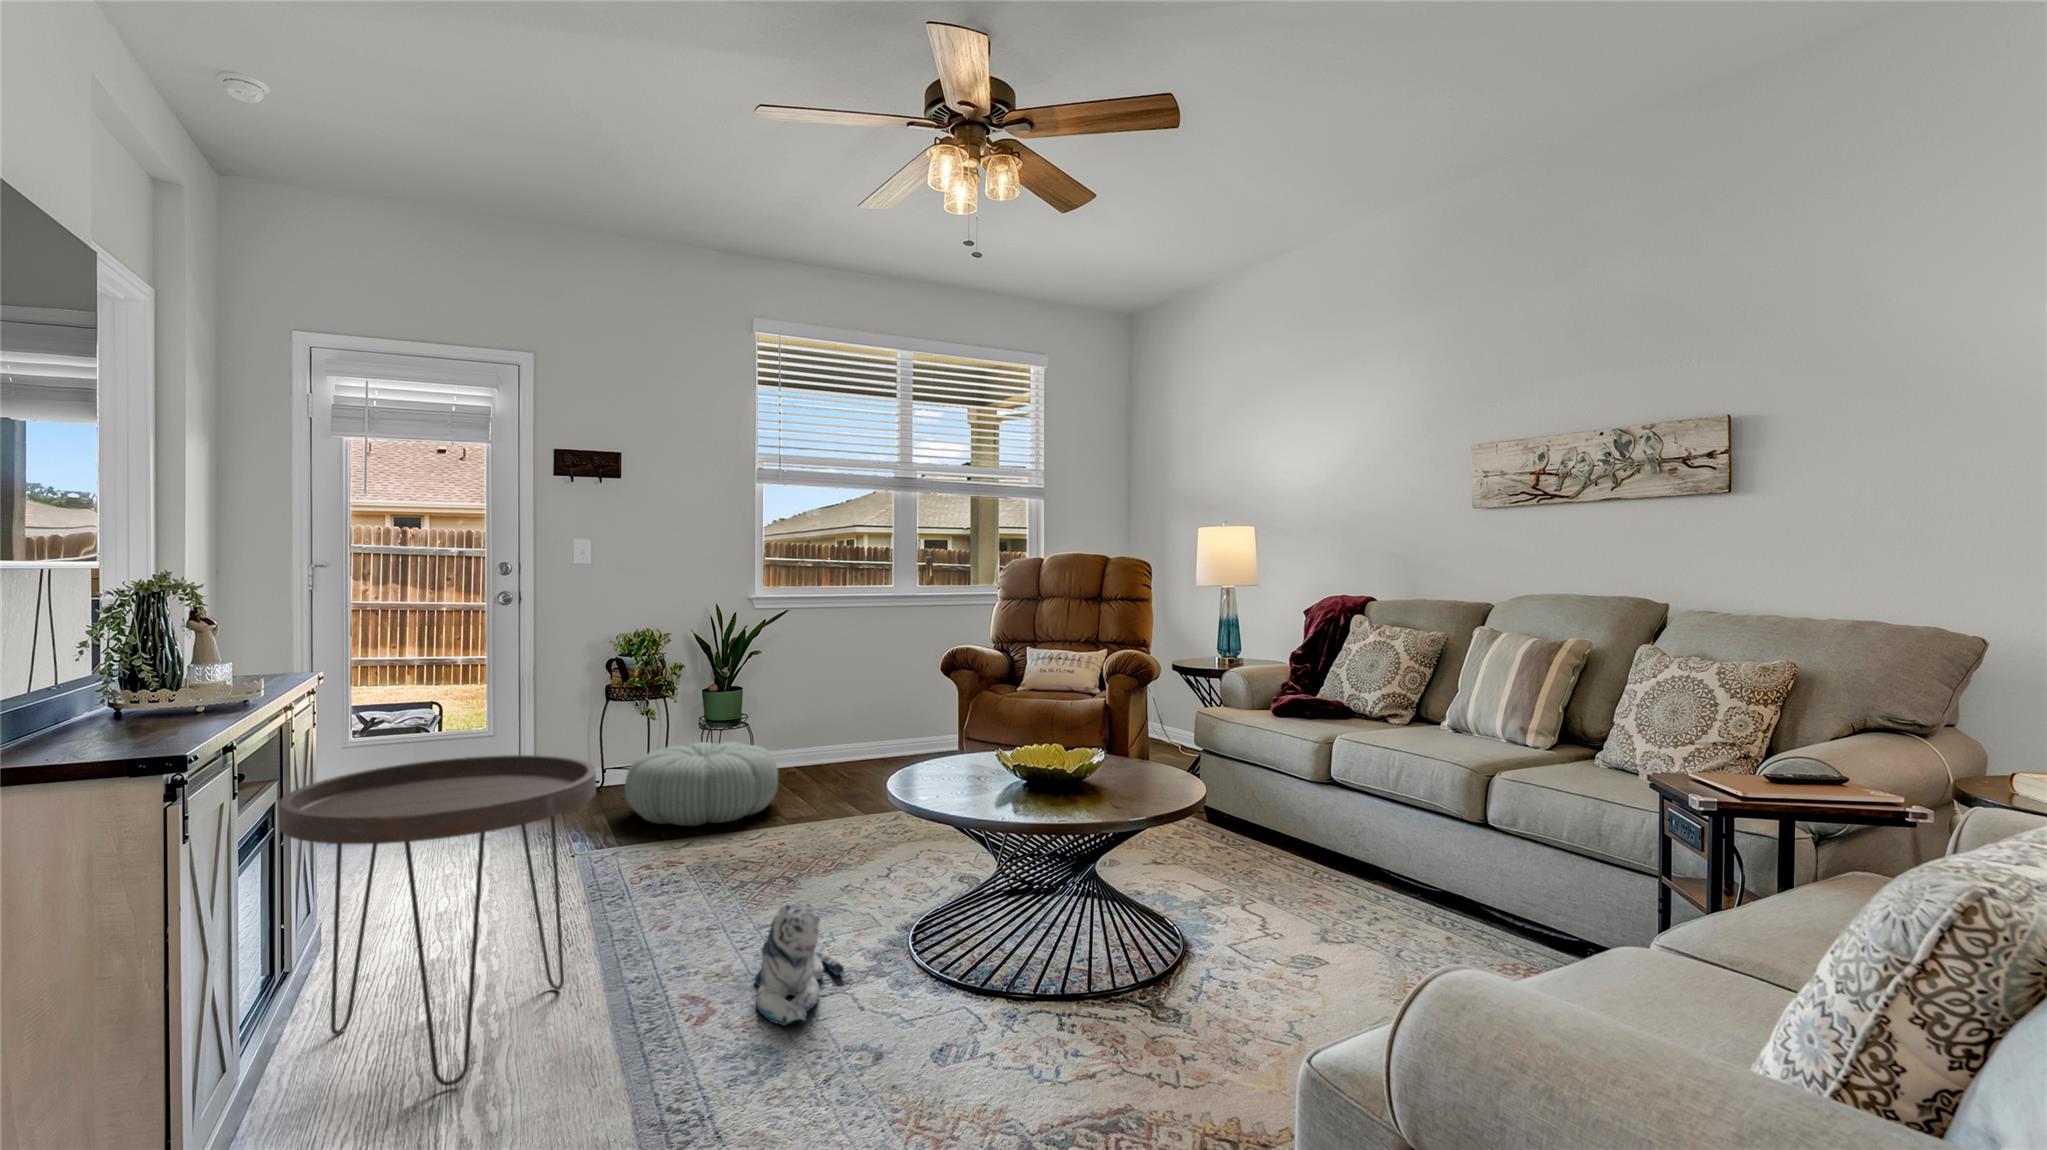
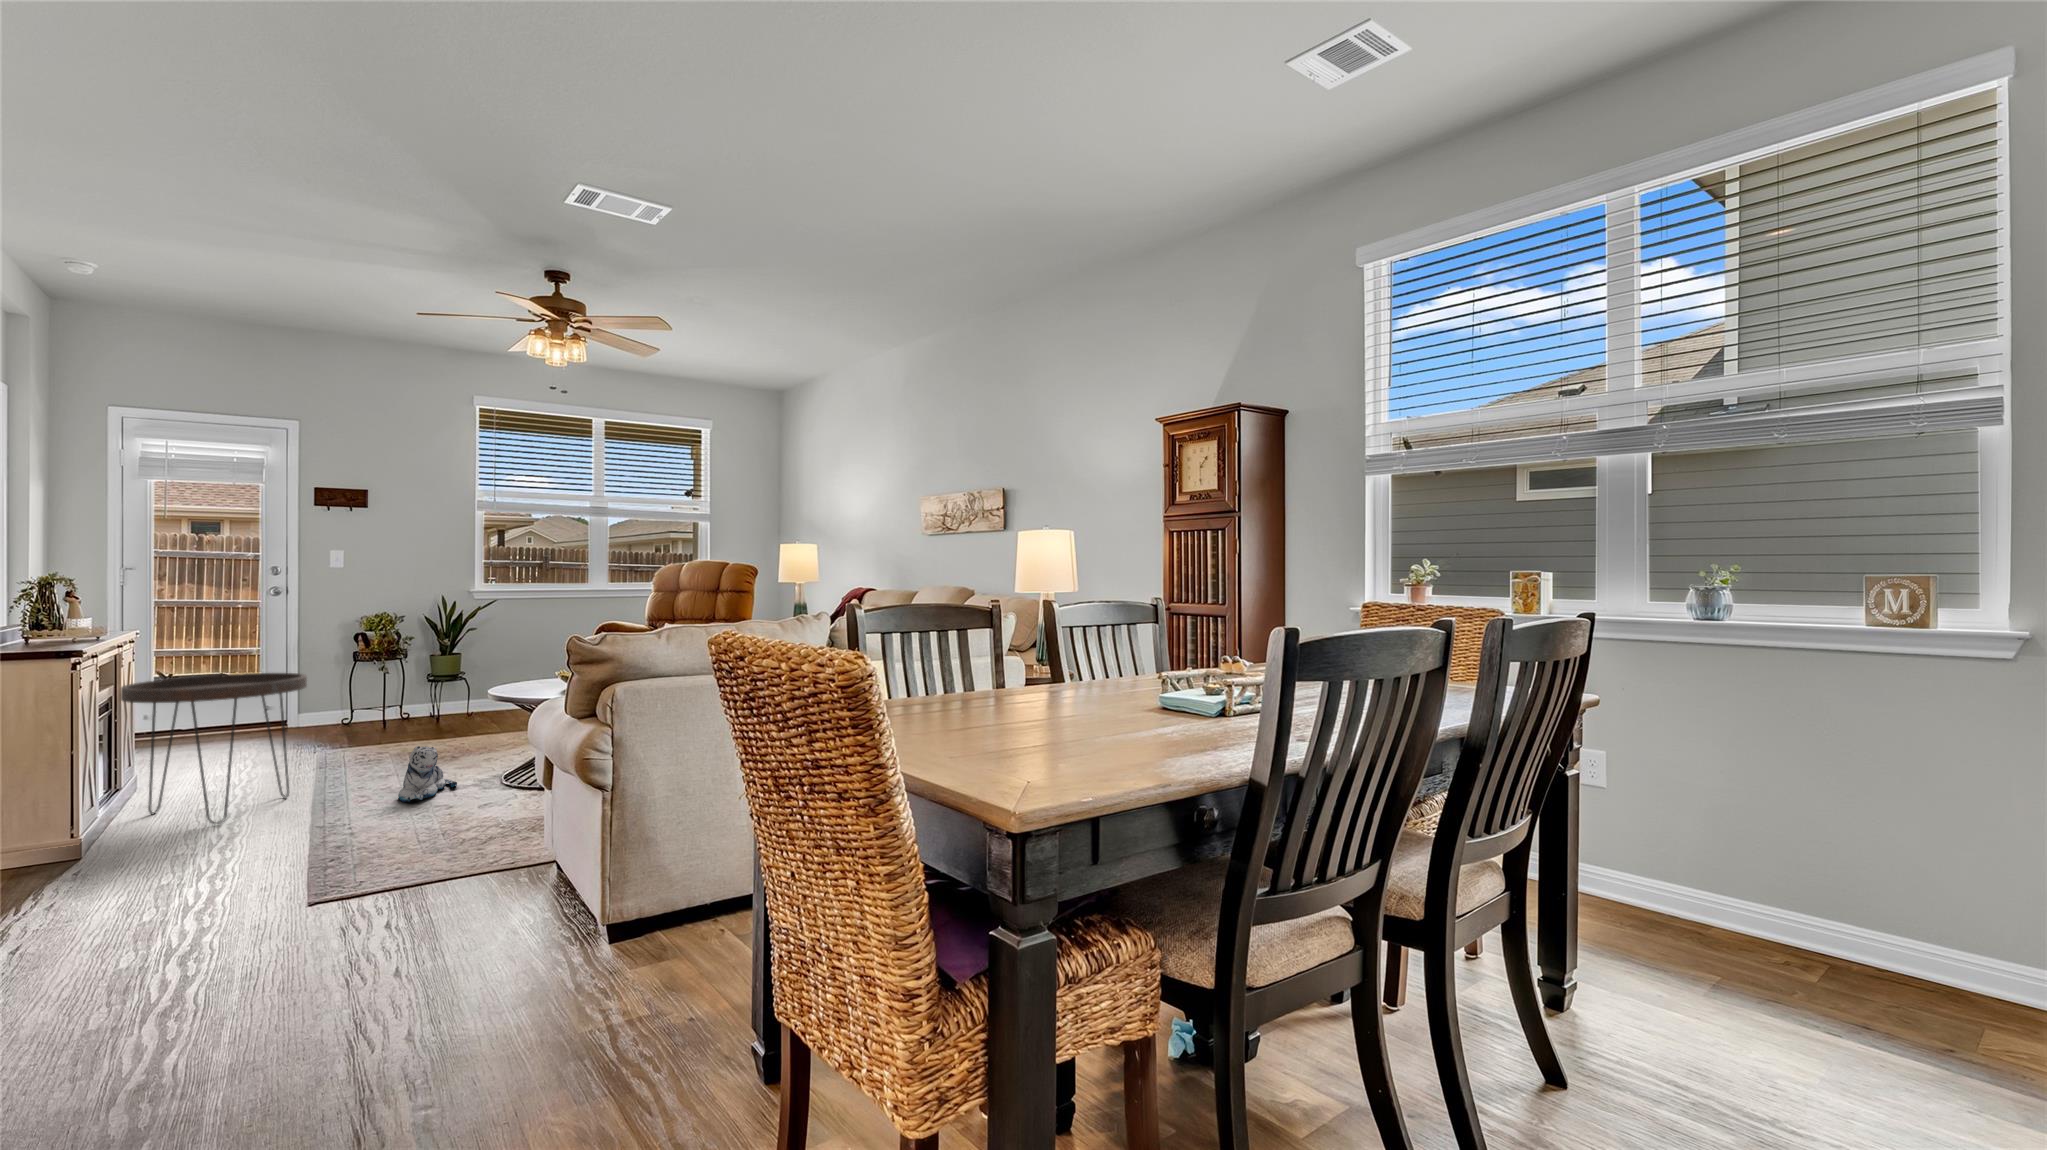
pouf: present [625,742,778,826] -> none [360,688,475,738]

